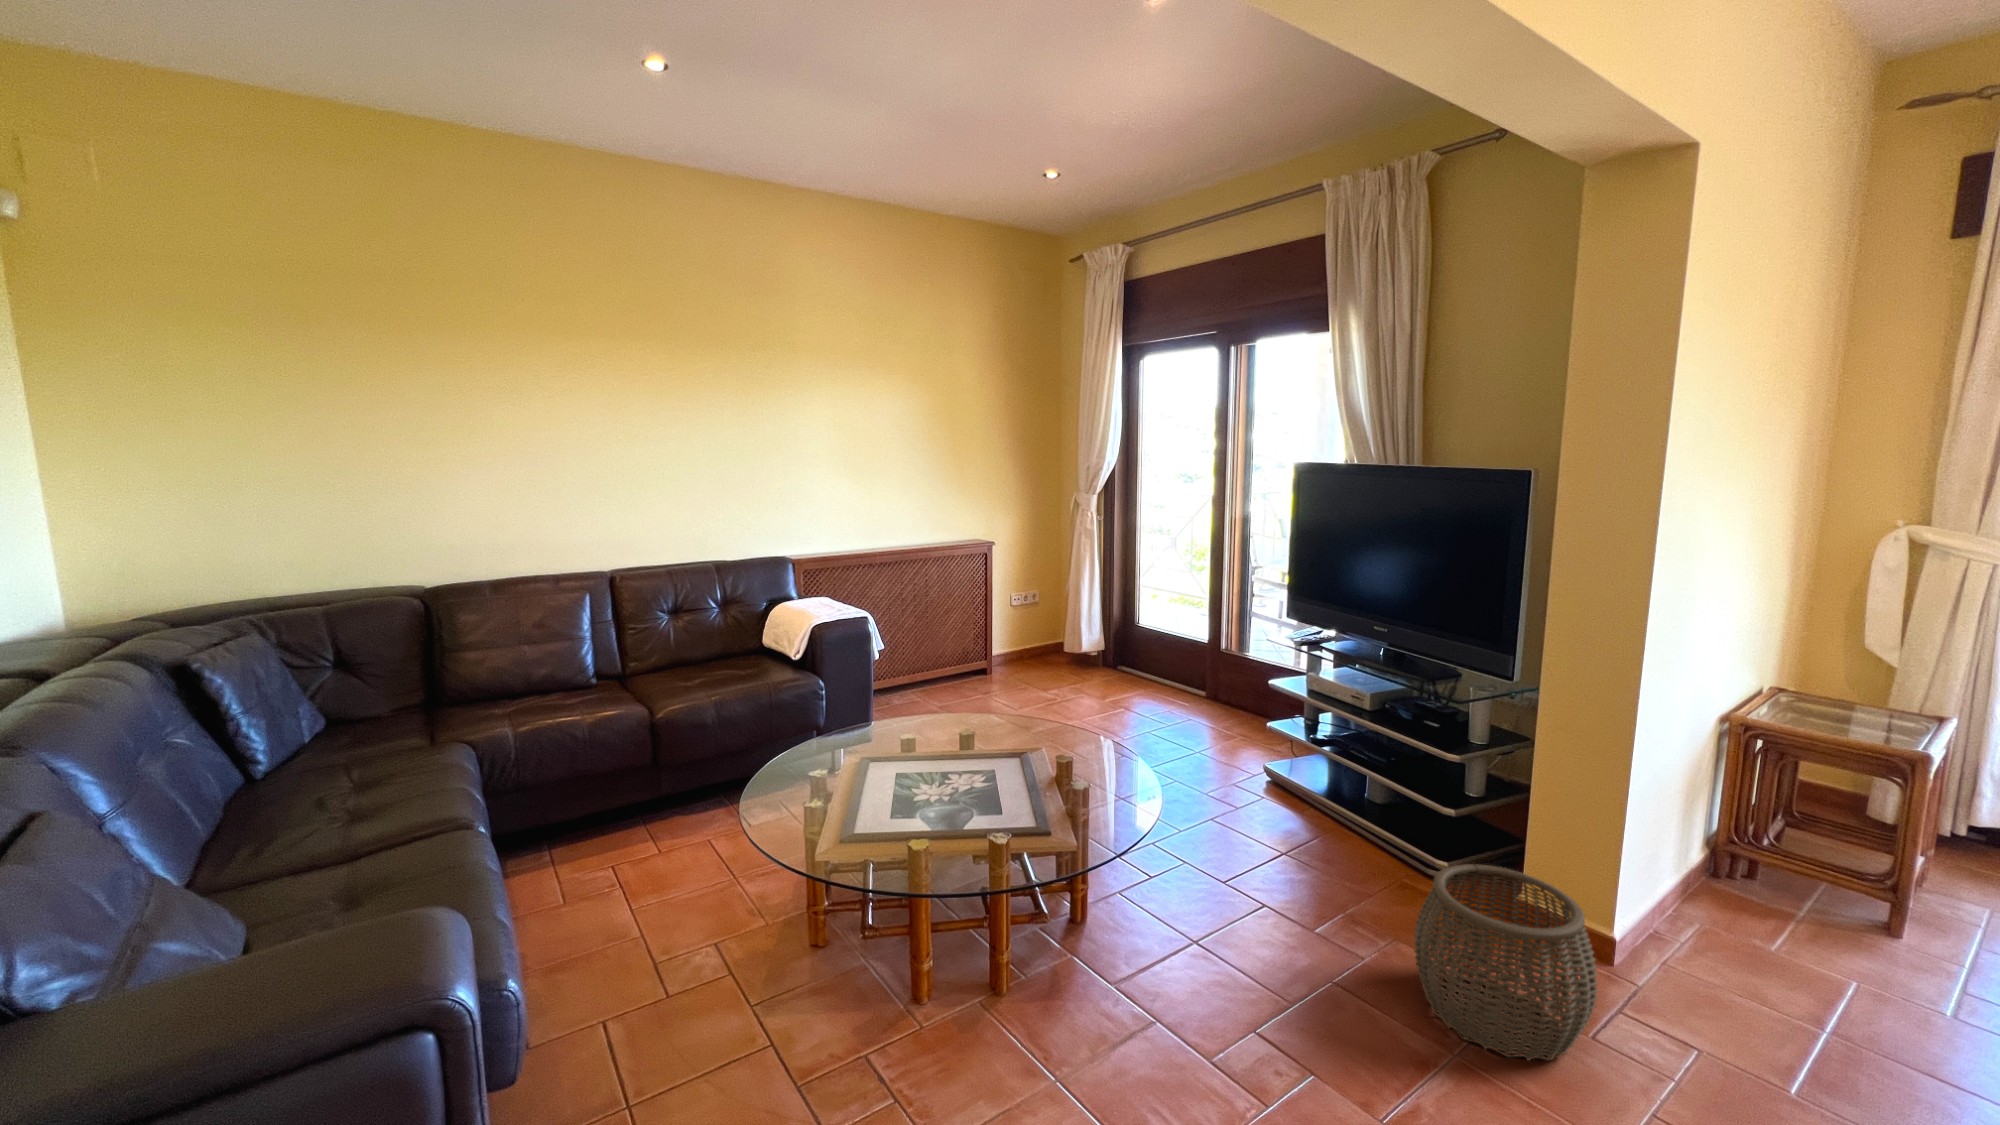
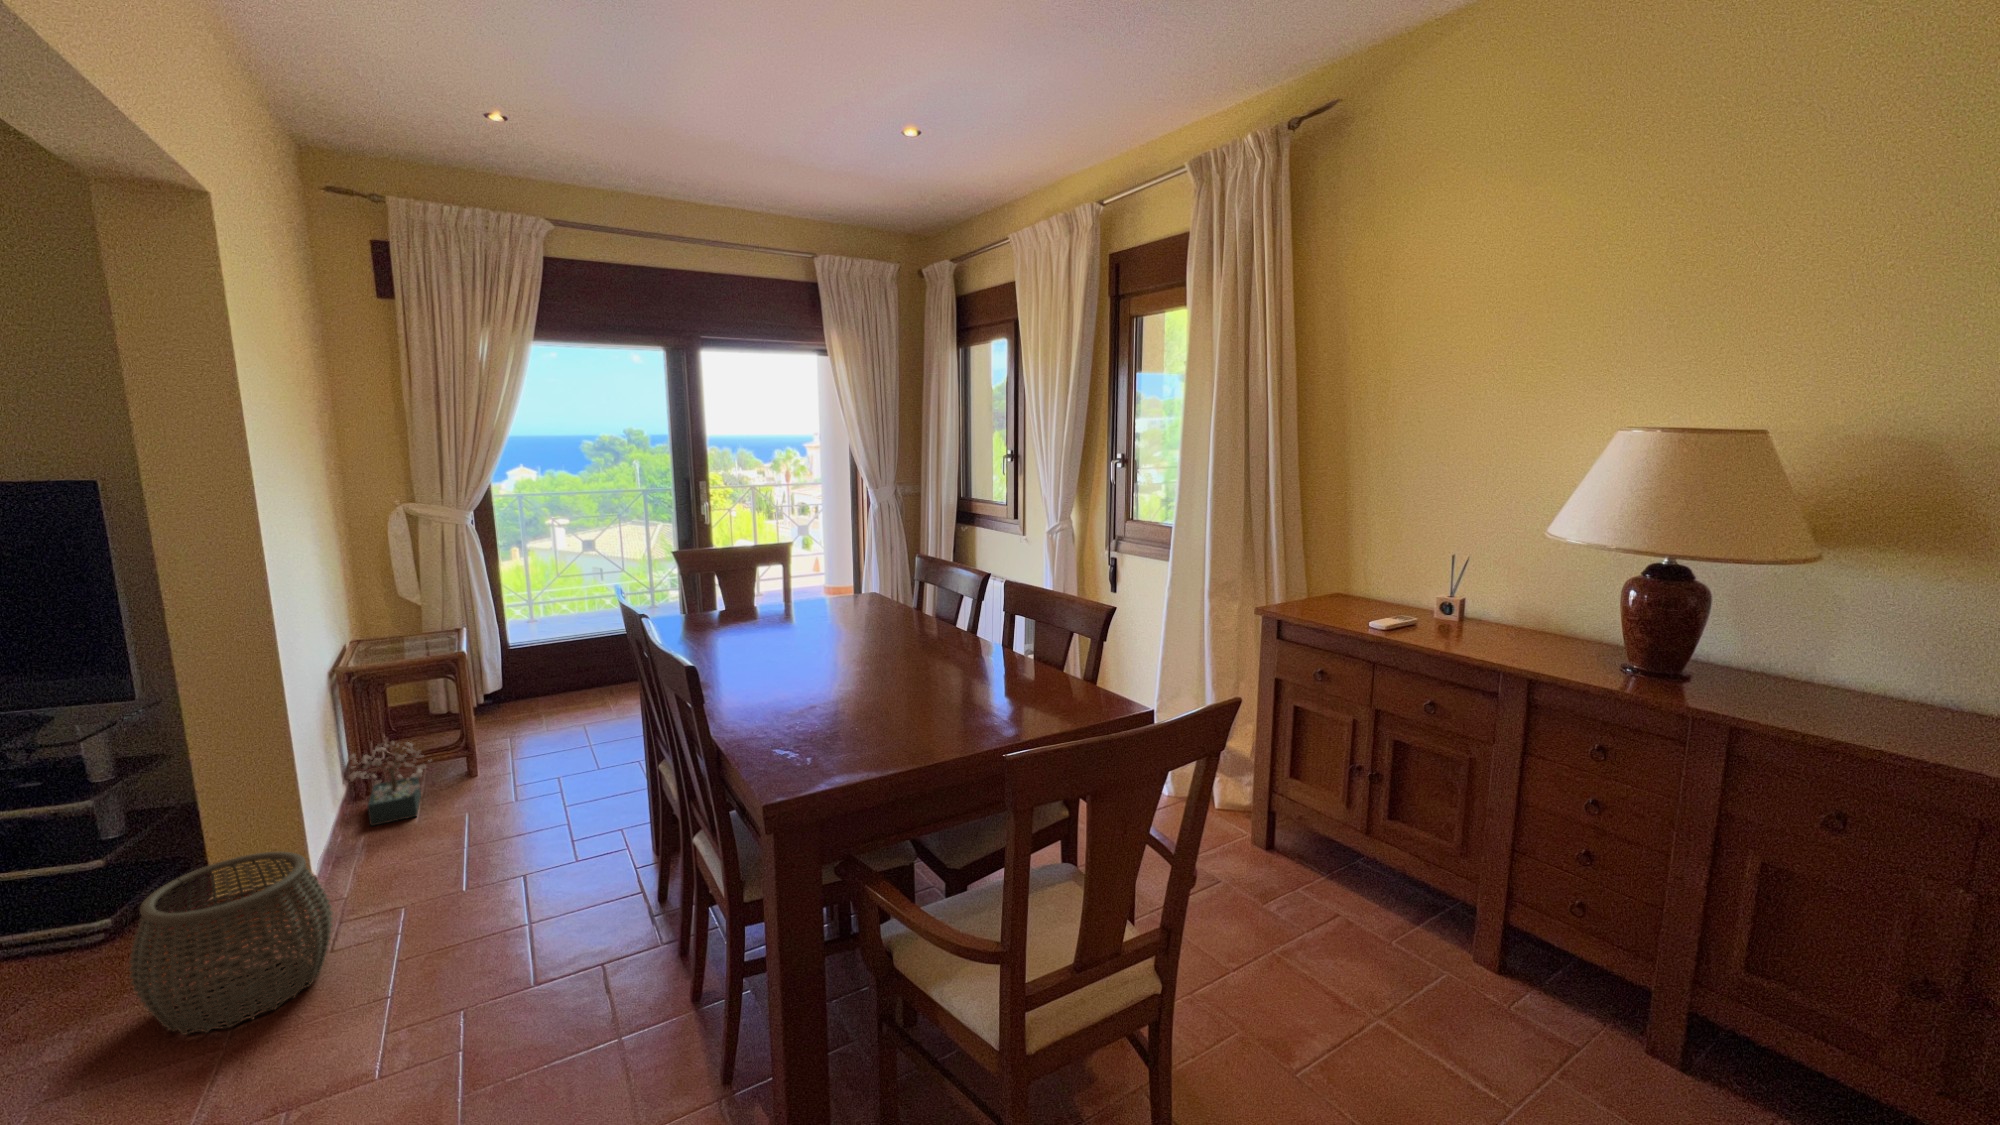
decorative plant: none [1696,822,1822,943] -> present [348,741,430,826]

